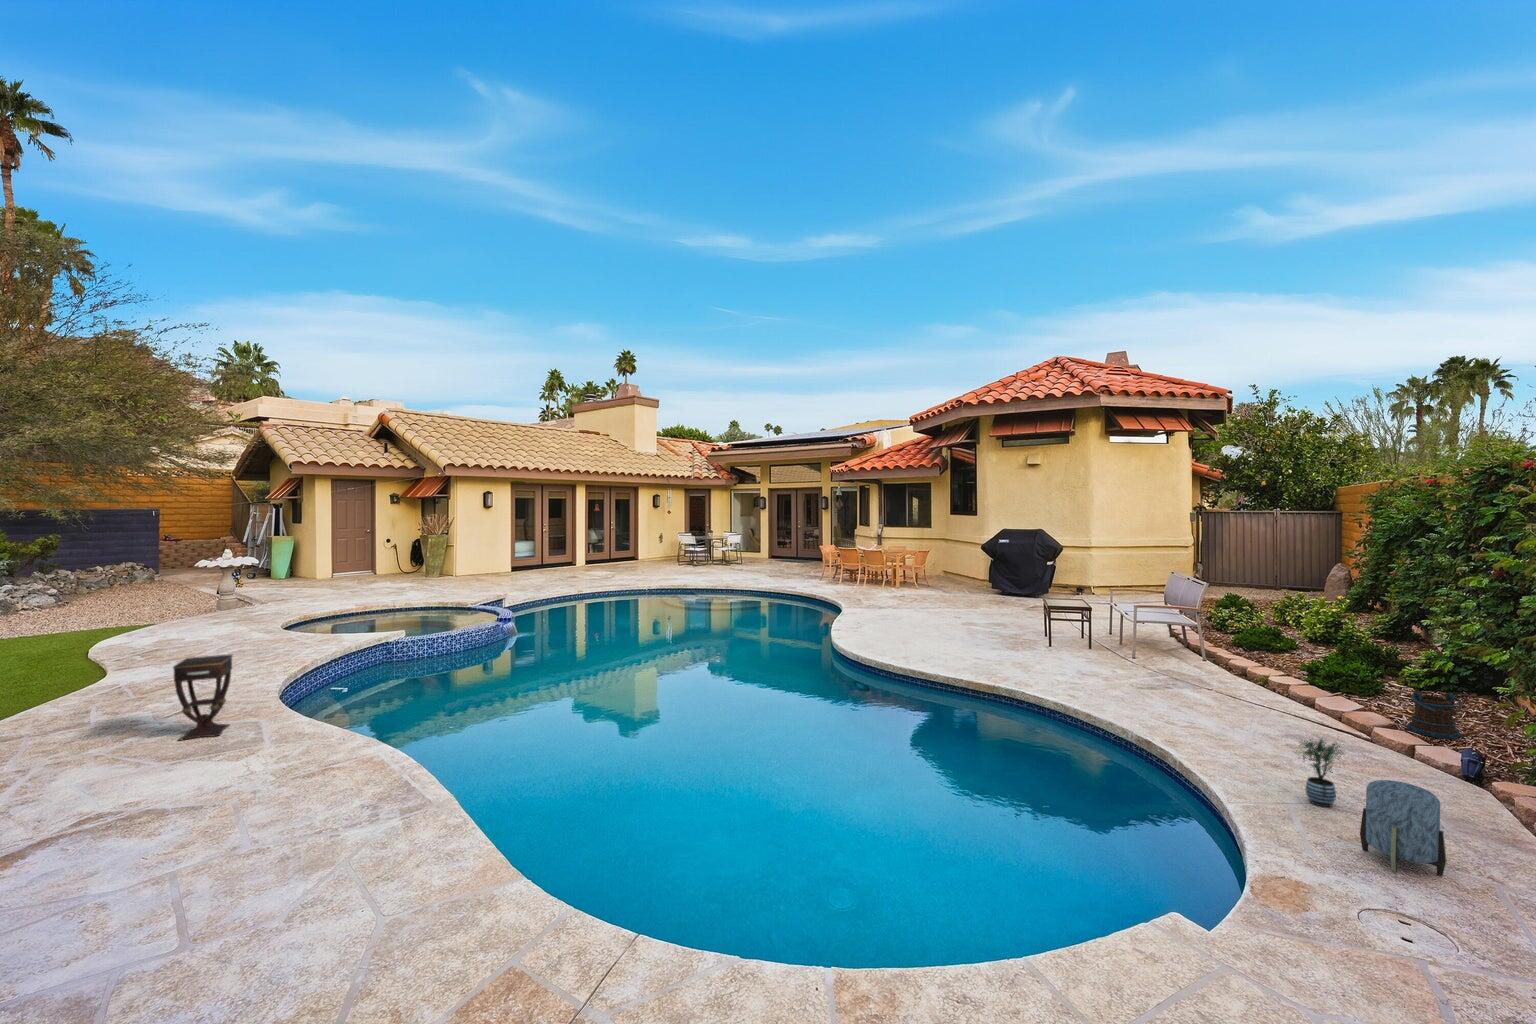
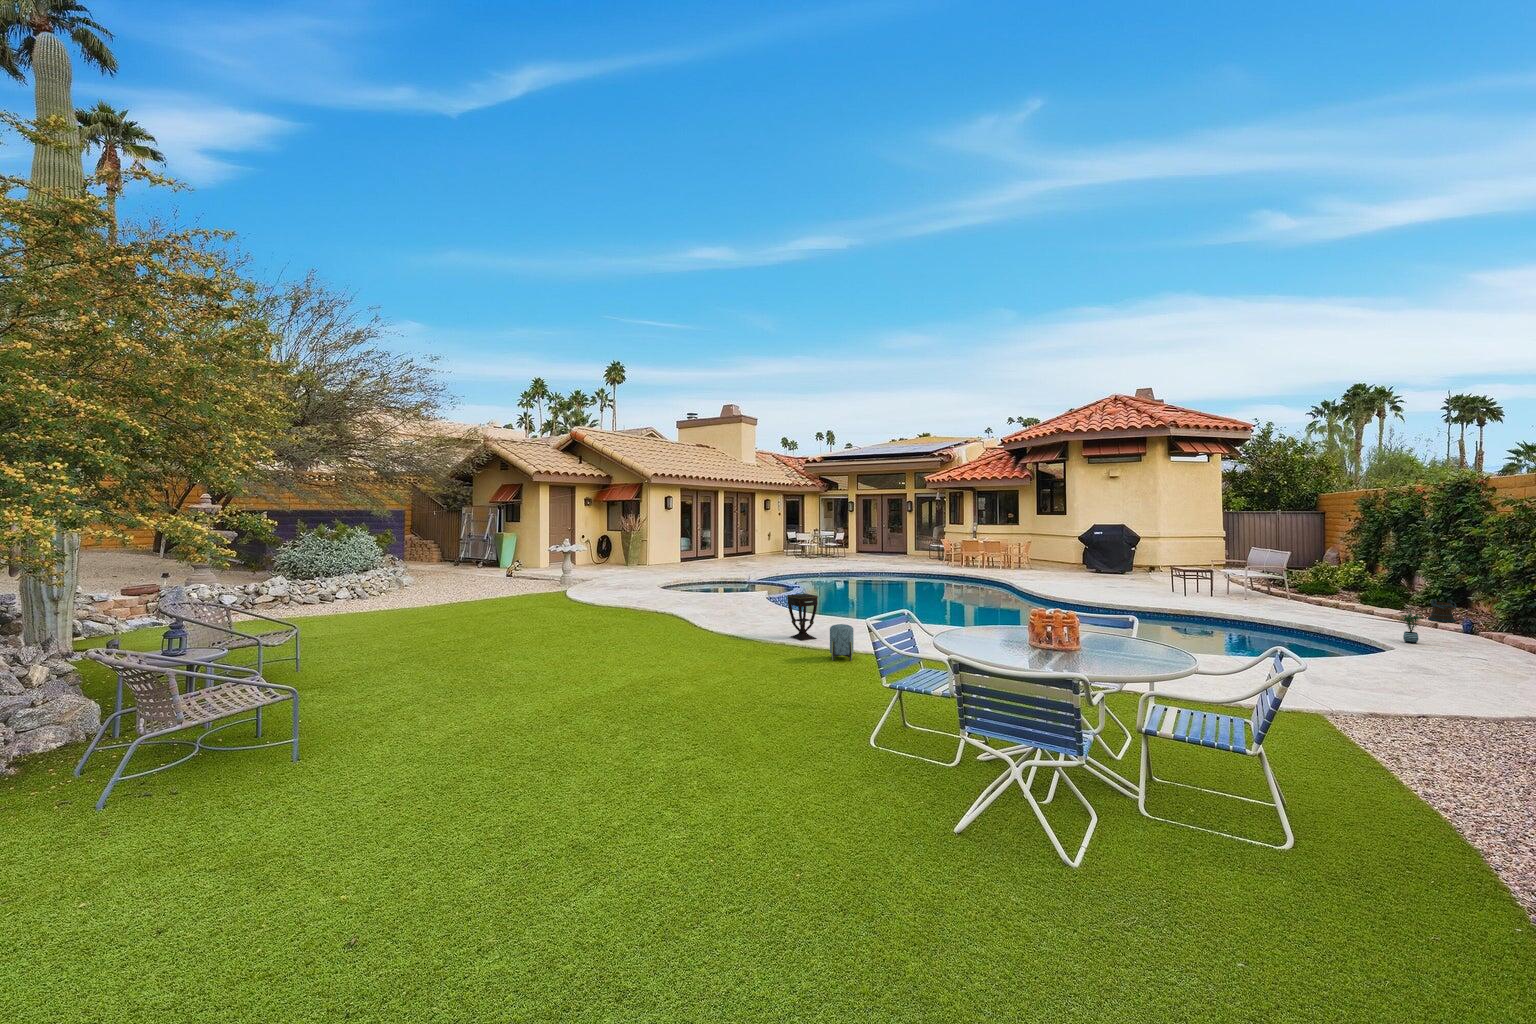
stool: present [1360,780,1447,876] -> present [830,624,854,661]

